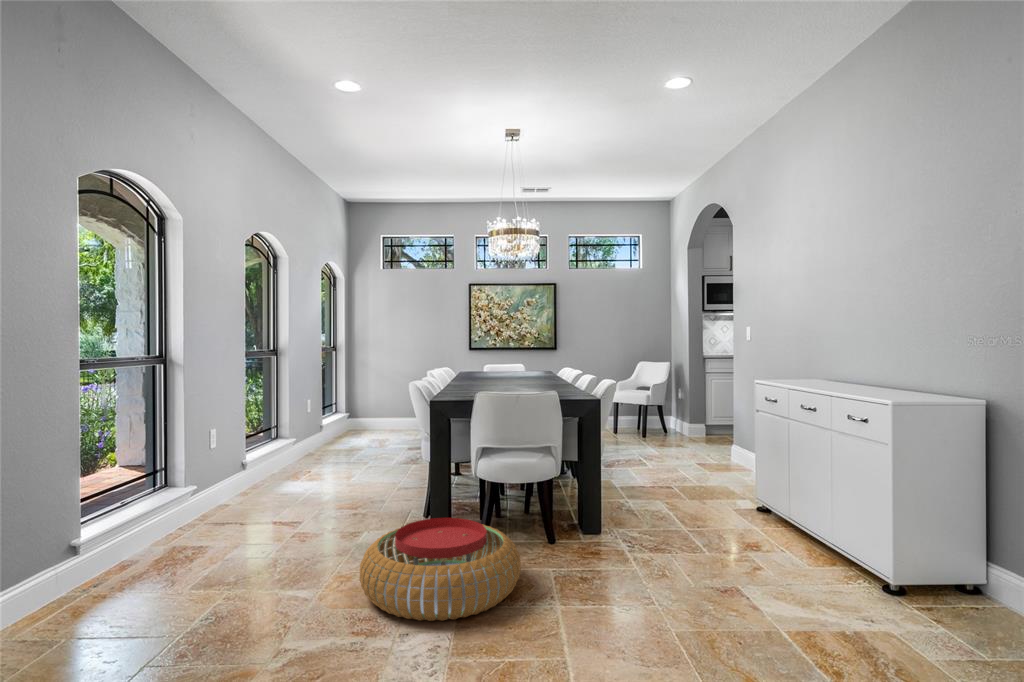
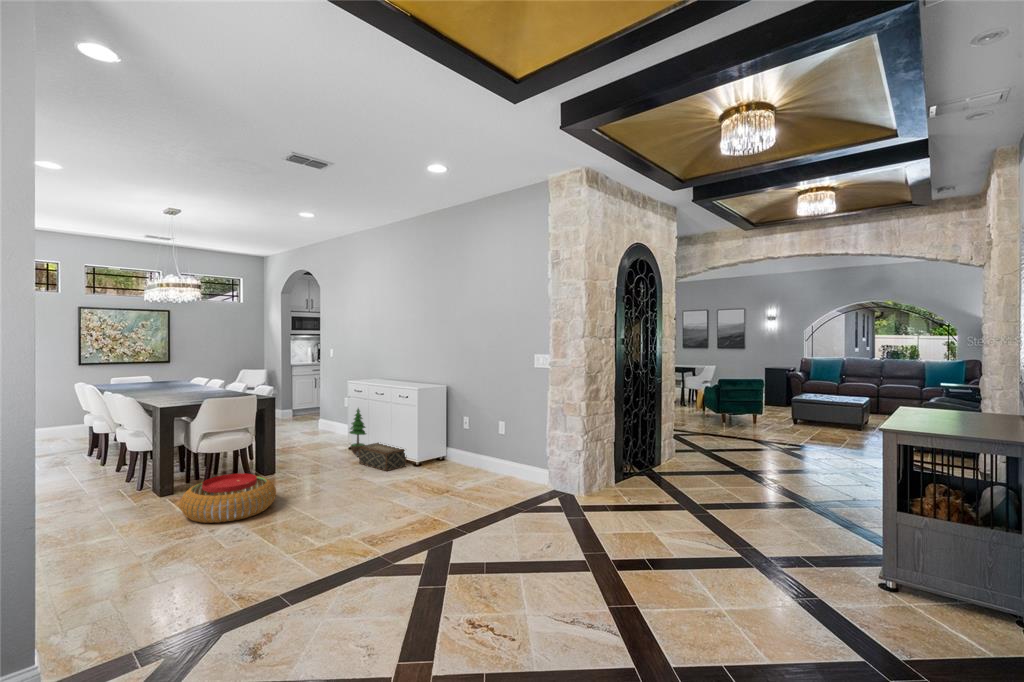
potted tree: none [738,425,778,528] -> present [350,408,366,456]
woven basket: none [749,509,859,586] -> present [359,443,407,471]

